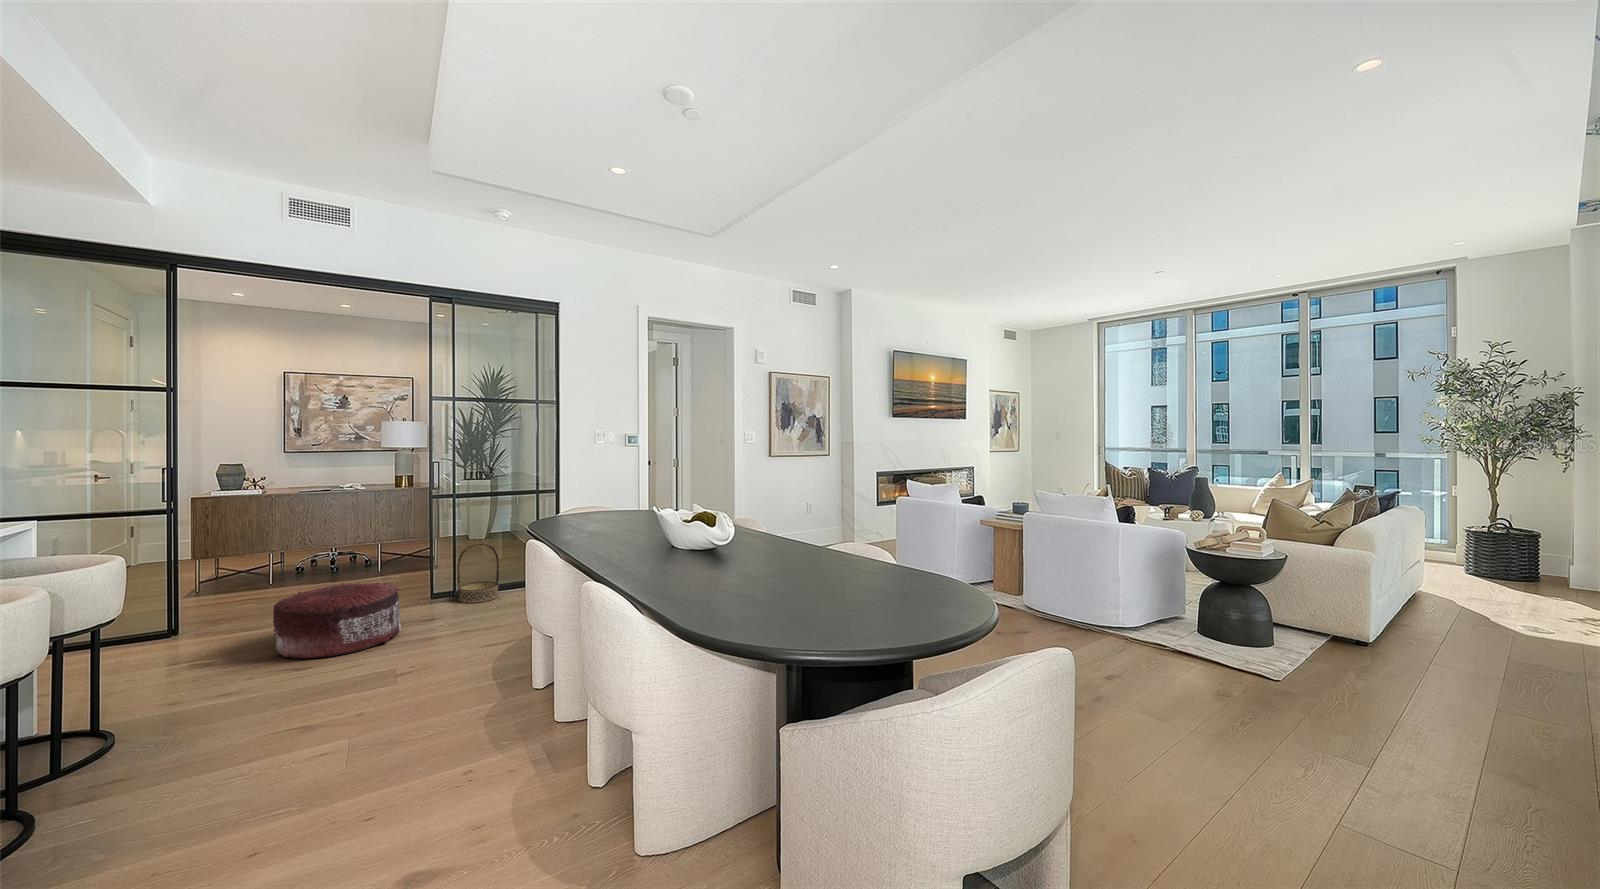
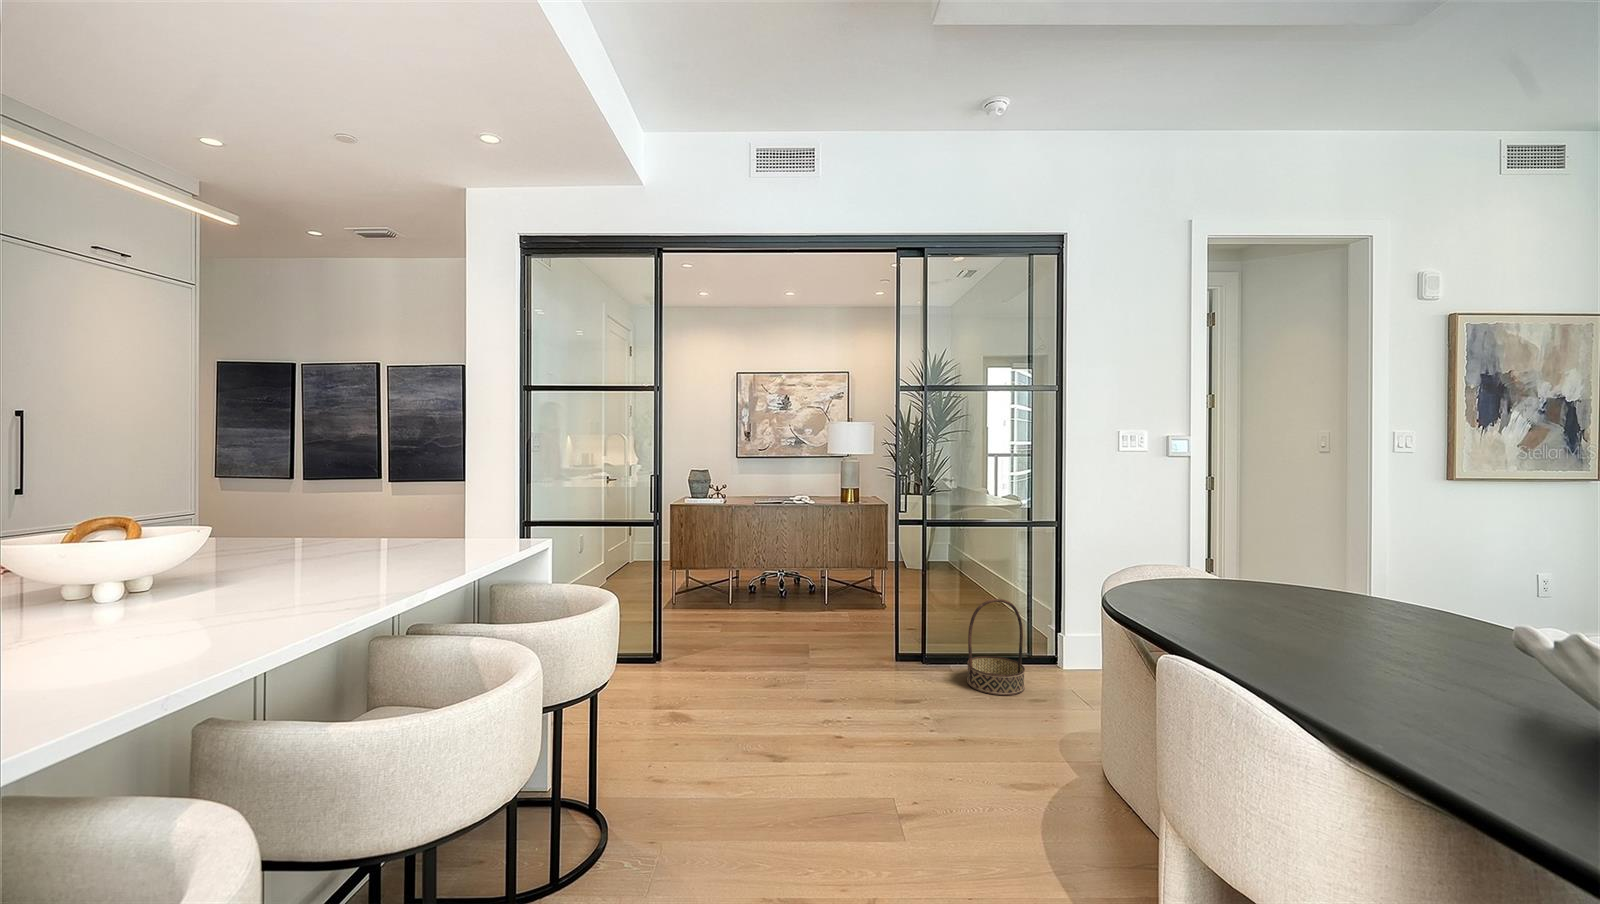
pouf: present [273,582,401,659] -> none [769,649,930,795]

